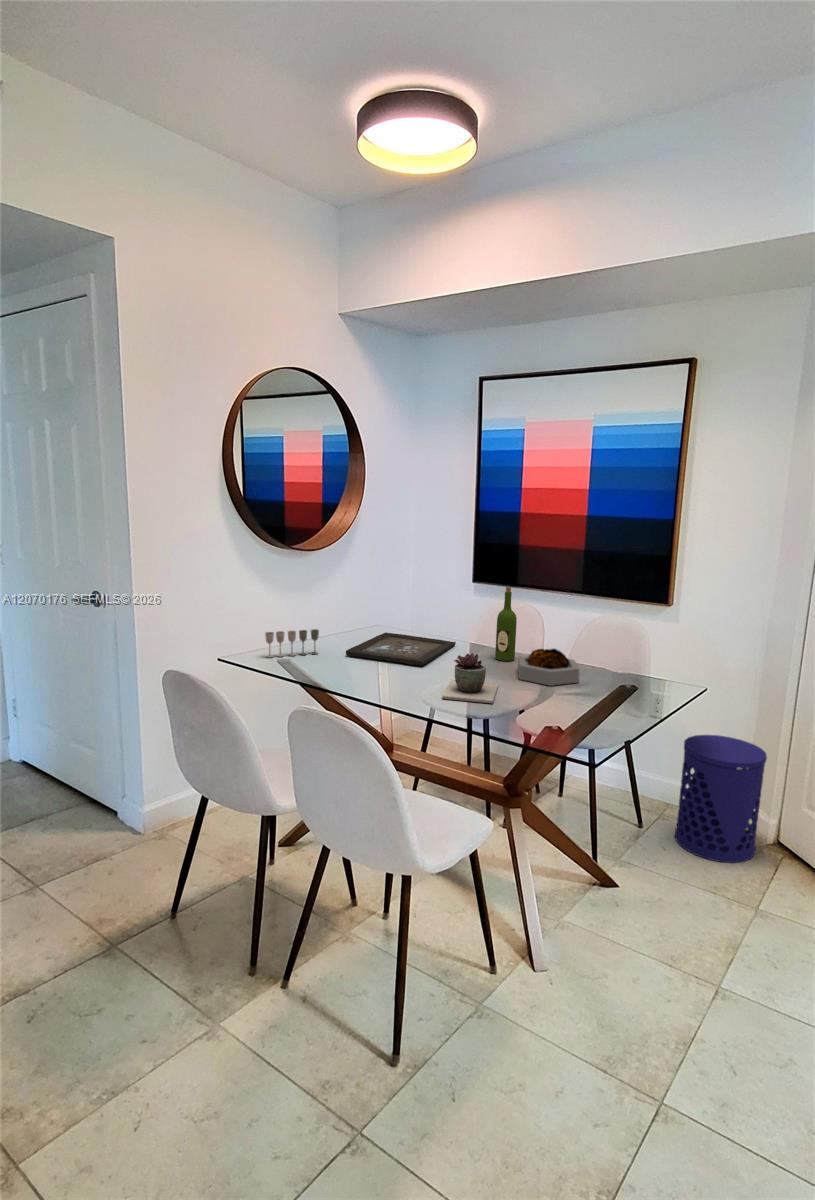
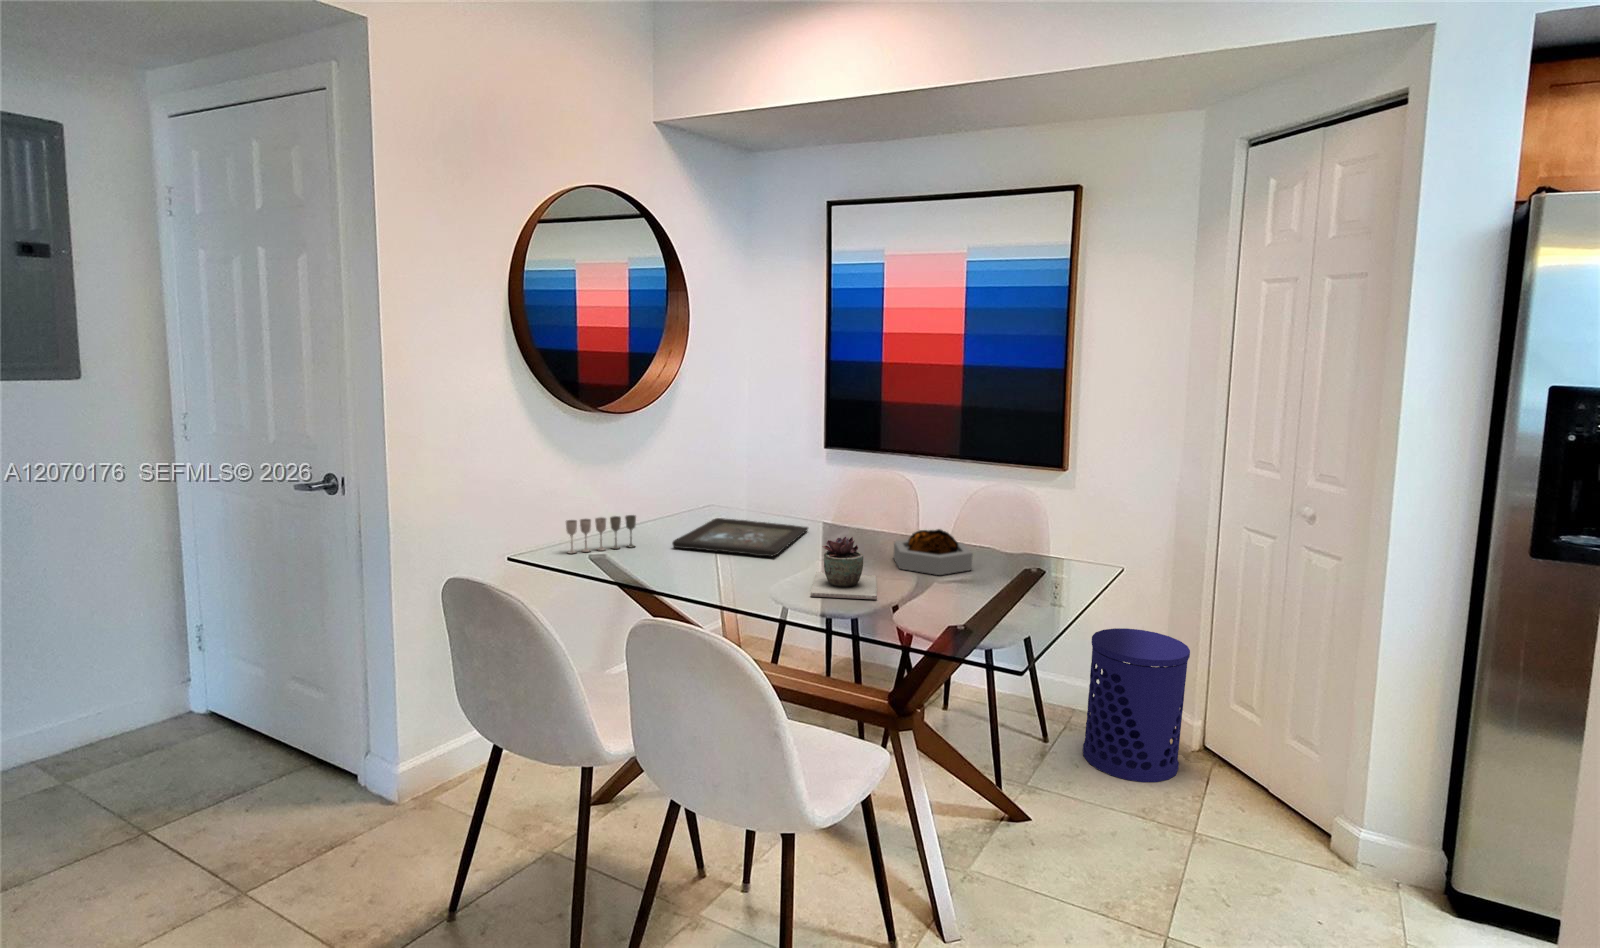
wine bottle: present [495,587,517,661] -> none [862,455,887,548]

